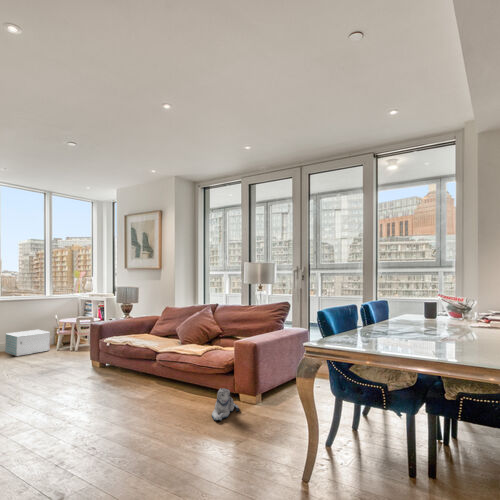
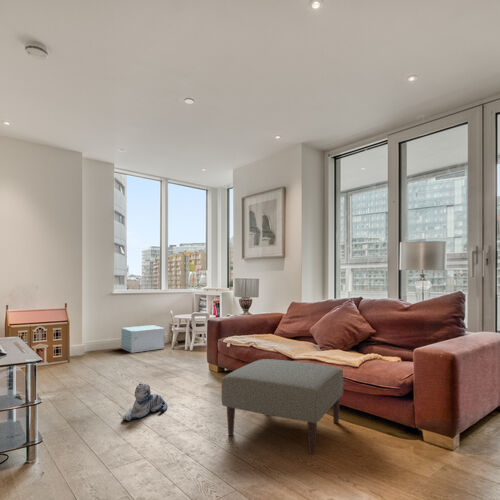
ottoman: none [100,354,191,414] -> present [222,359,343,454]
plush toy: present [212,388,239,420] -> present [123,383,167,421]

